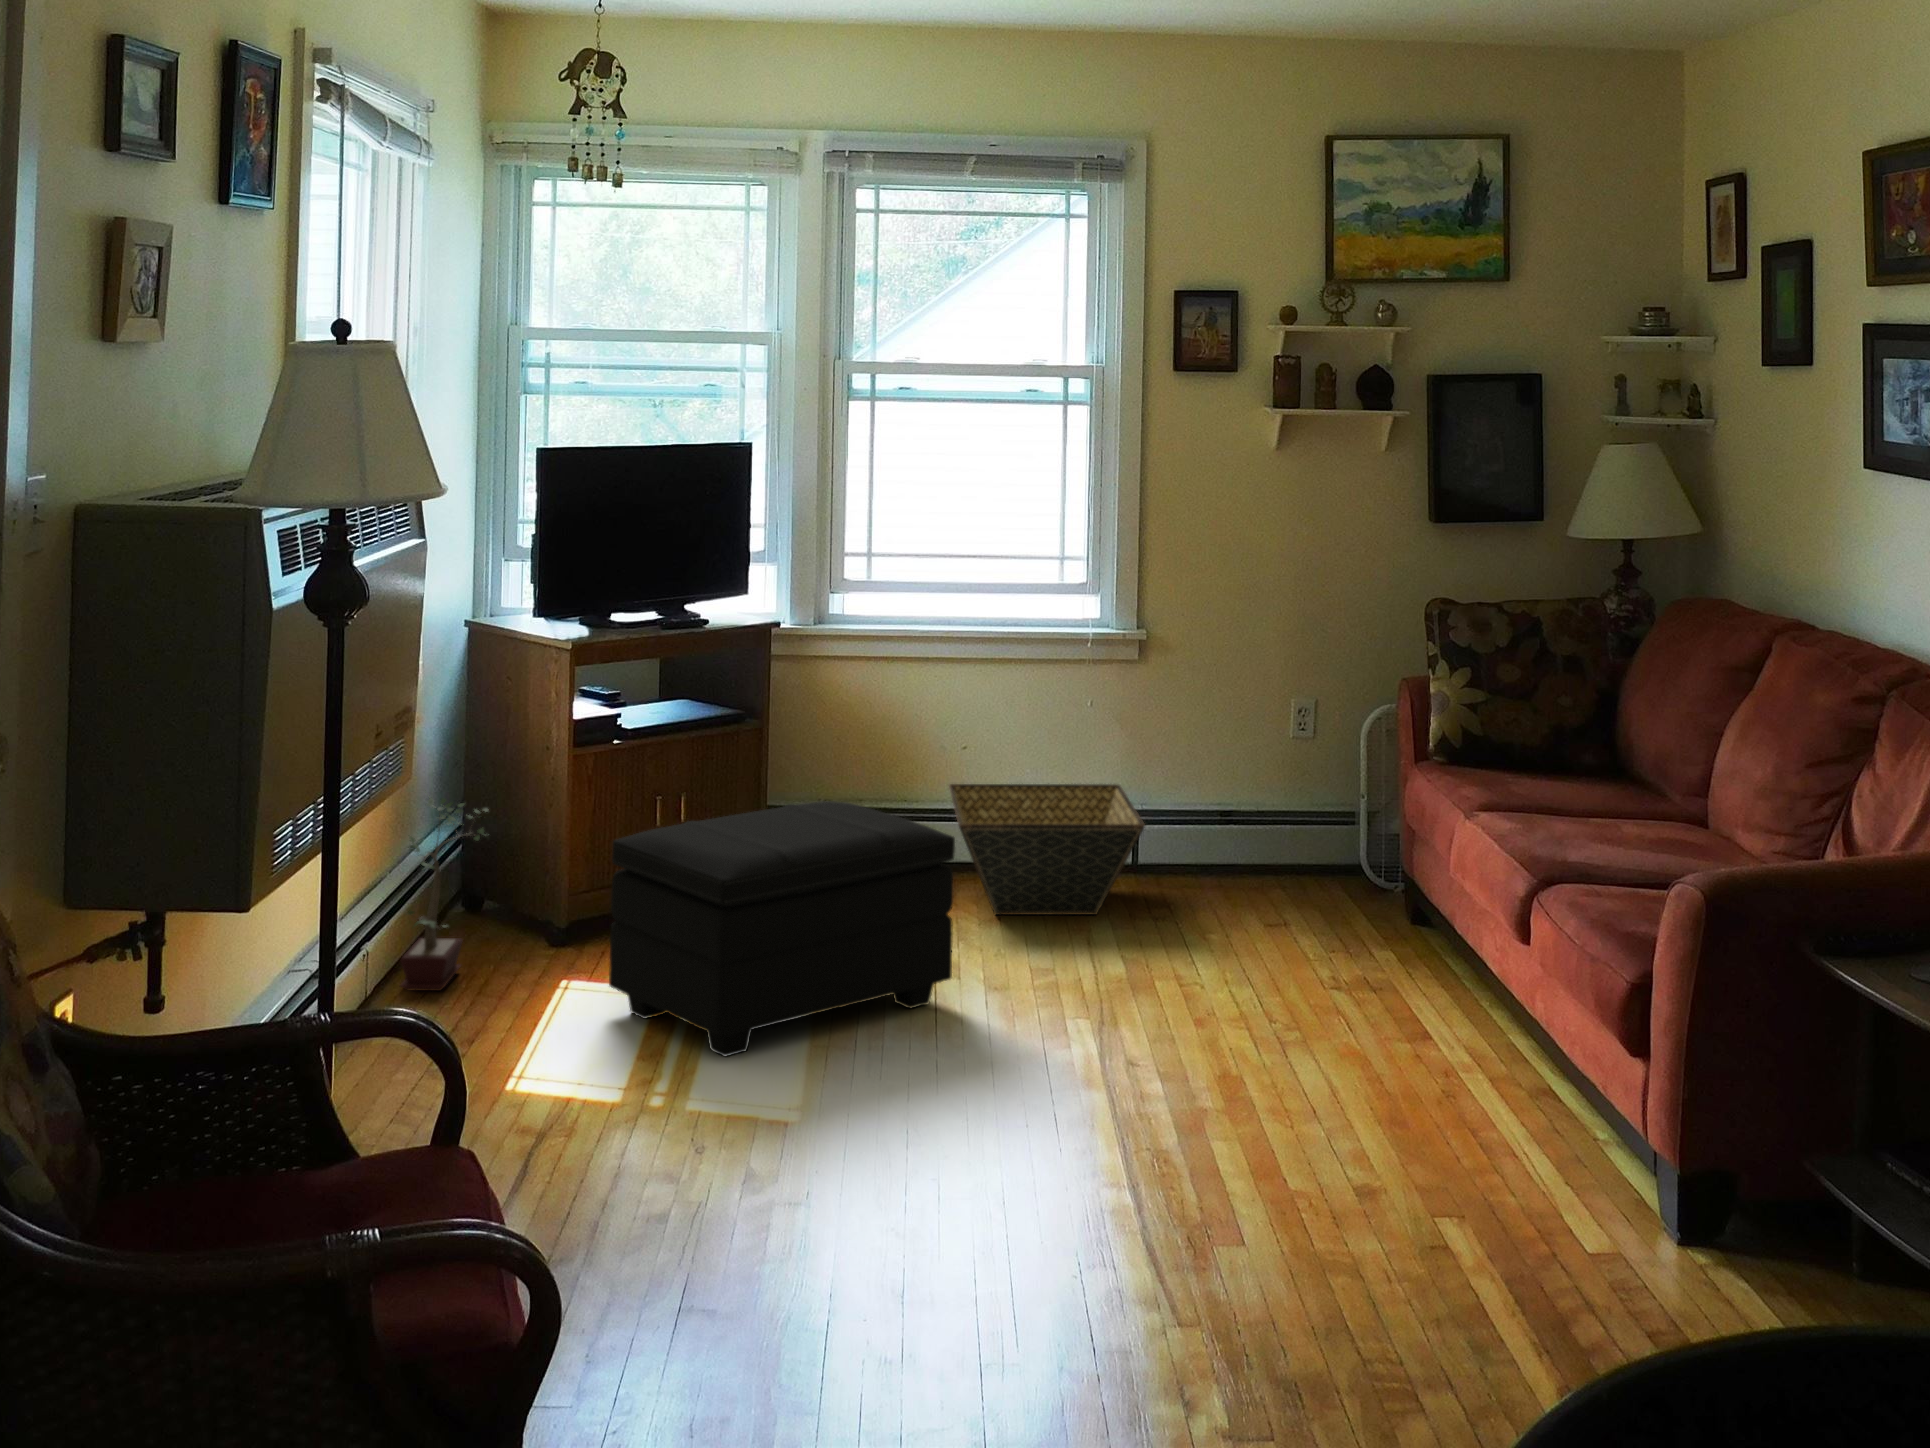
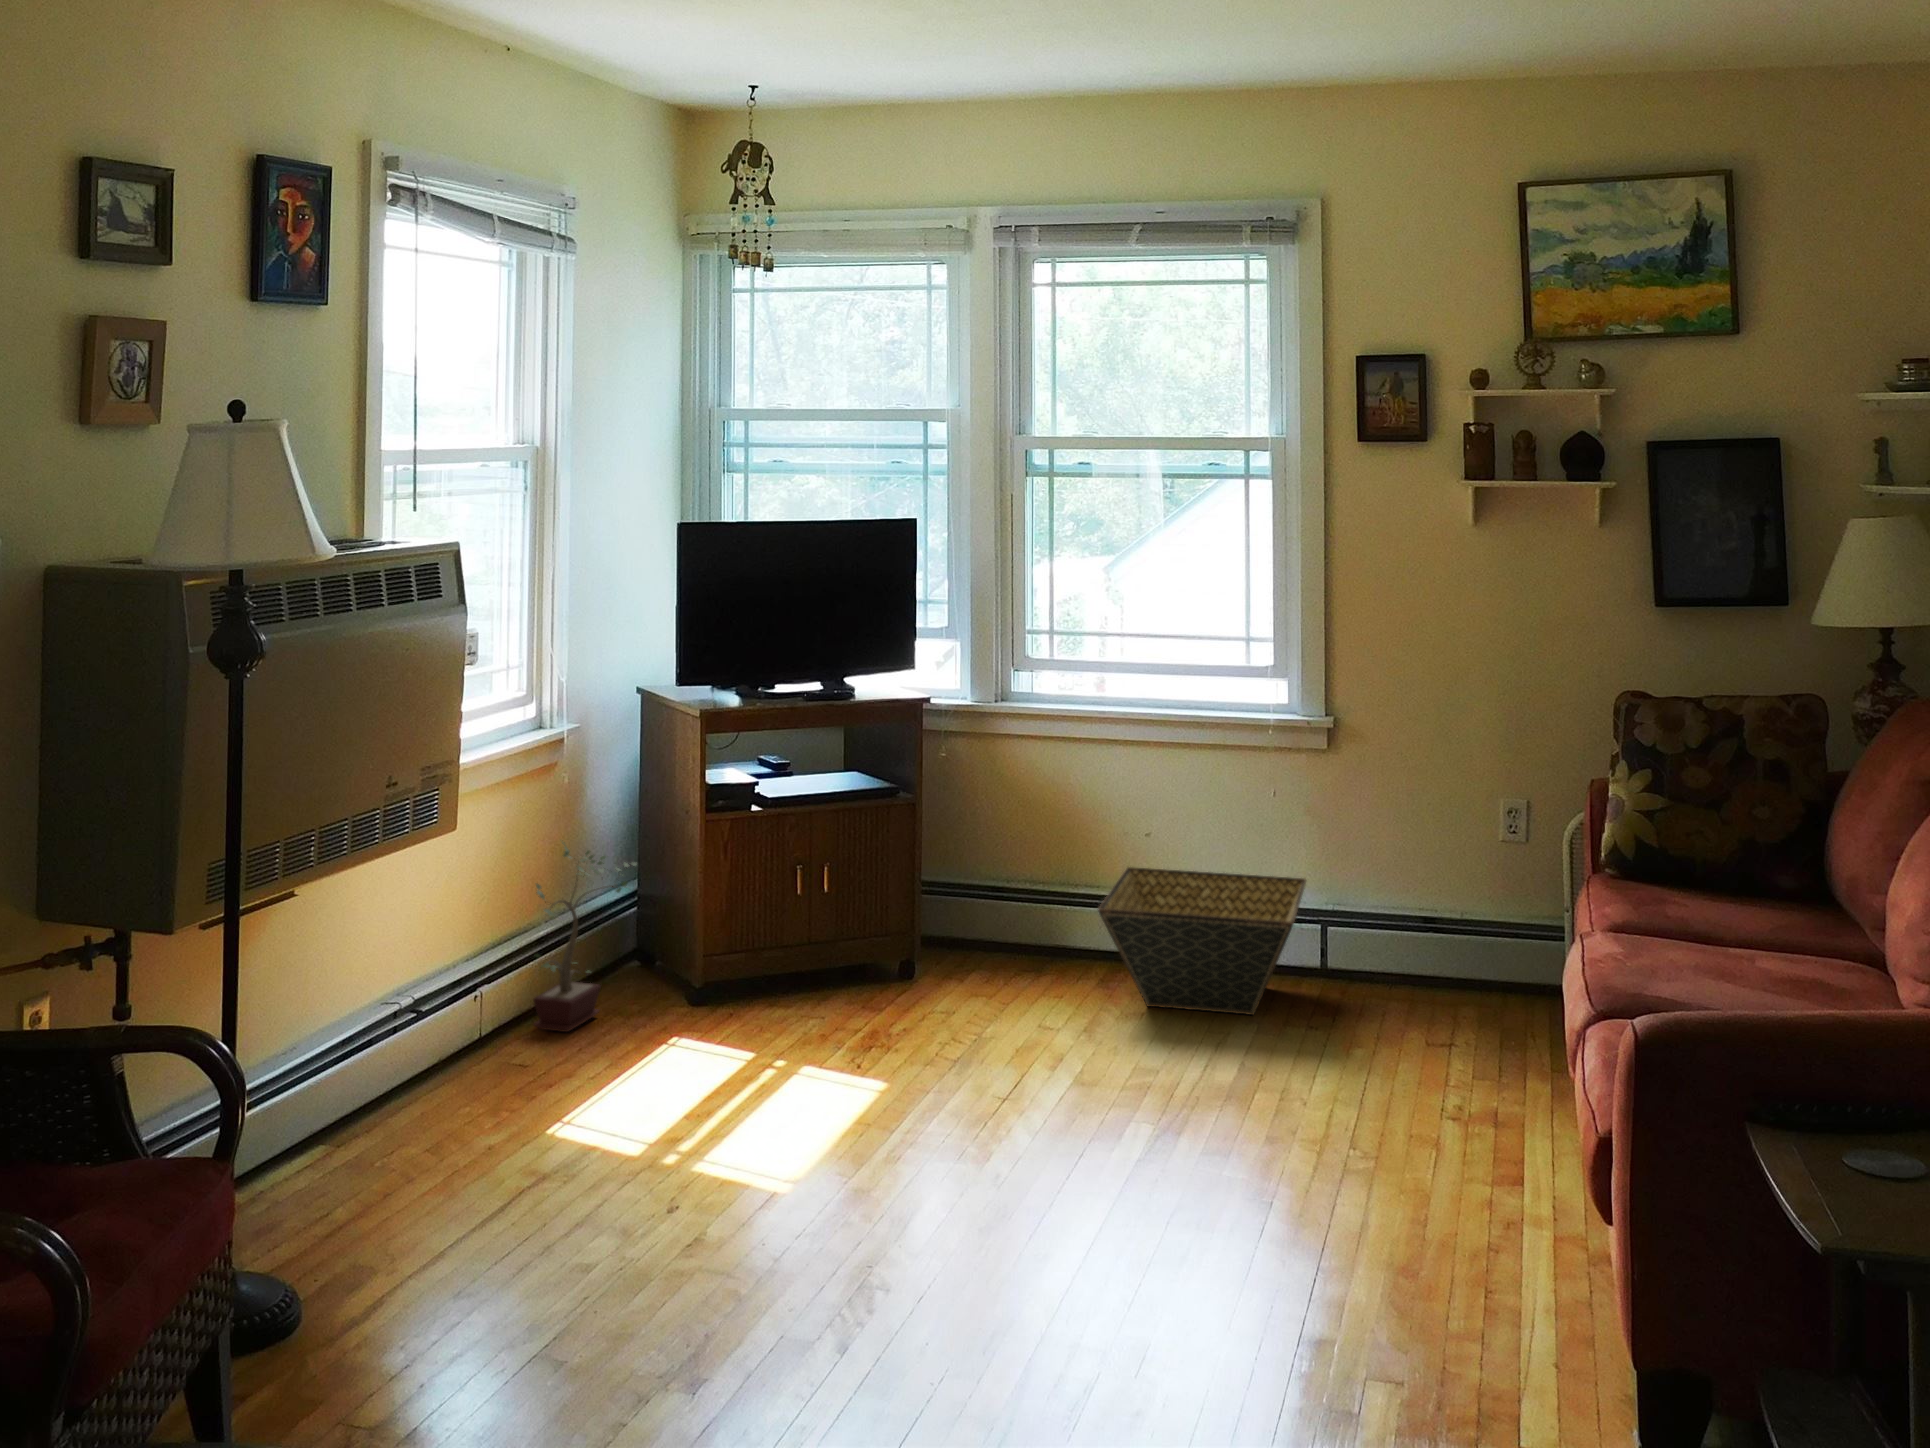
footstool: present [609,801,955,1056] -> none [697,876,1027,1123]

